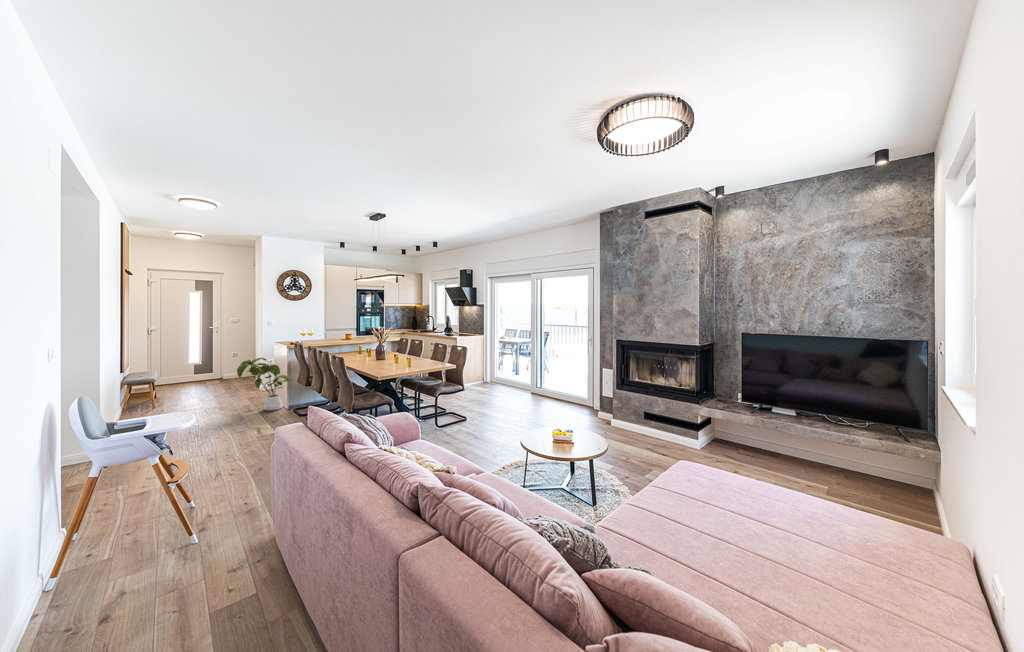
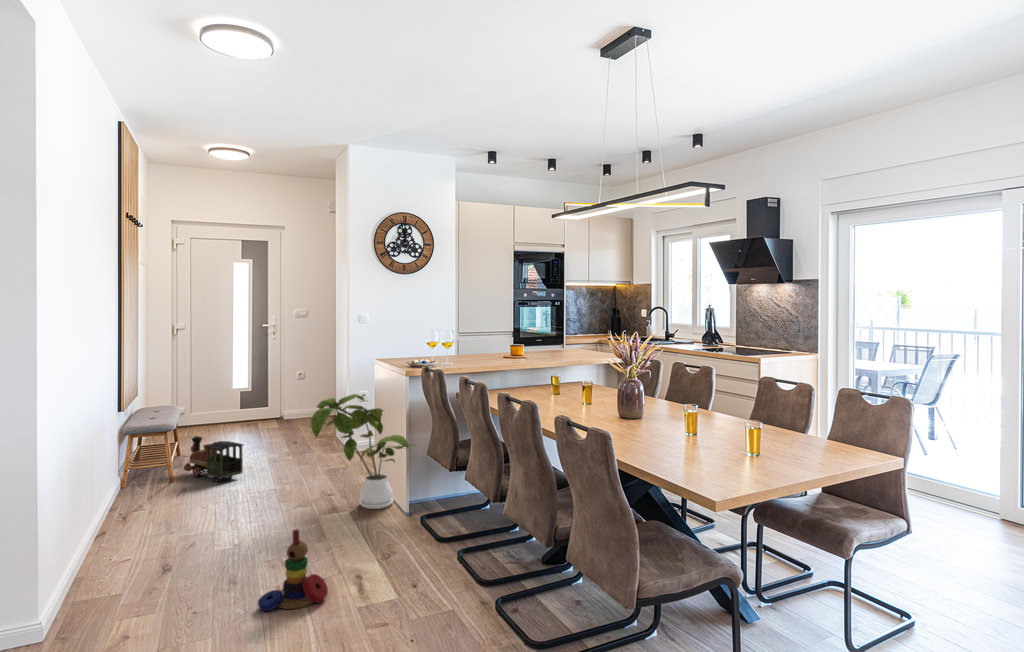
toy train: none [161,385,199,407] -> present [184,436,244,482]
stacking toy: none [209,411,243,445] -> present [258,529,328,611]

